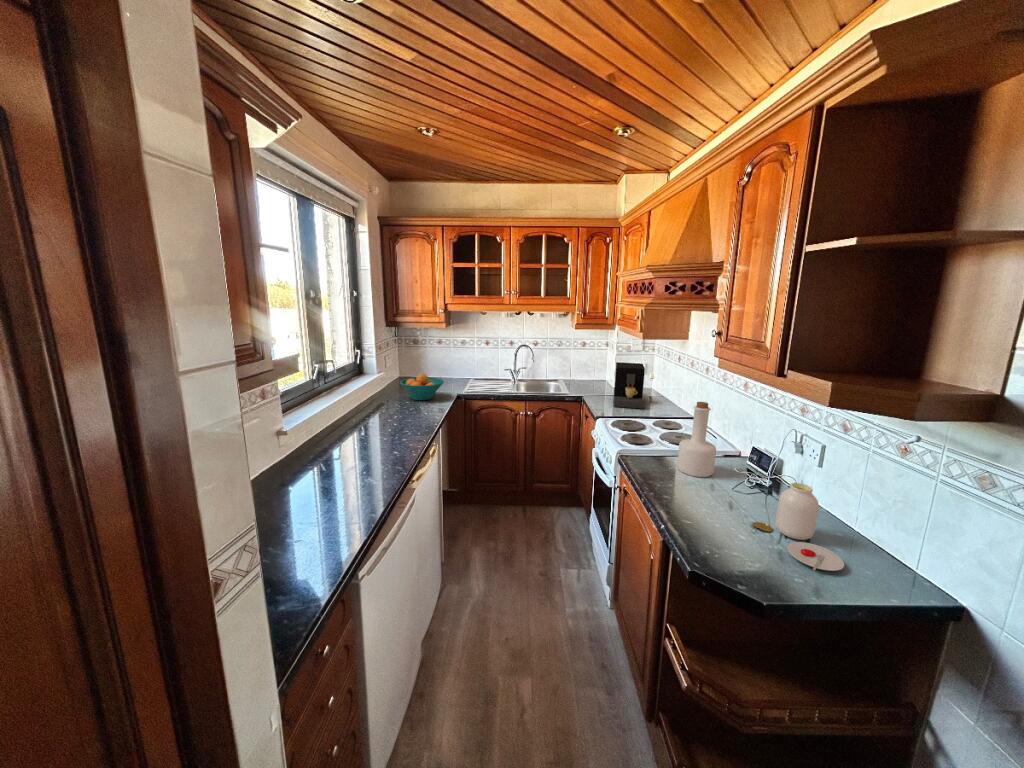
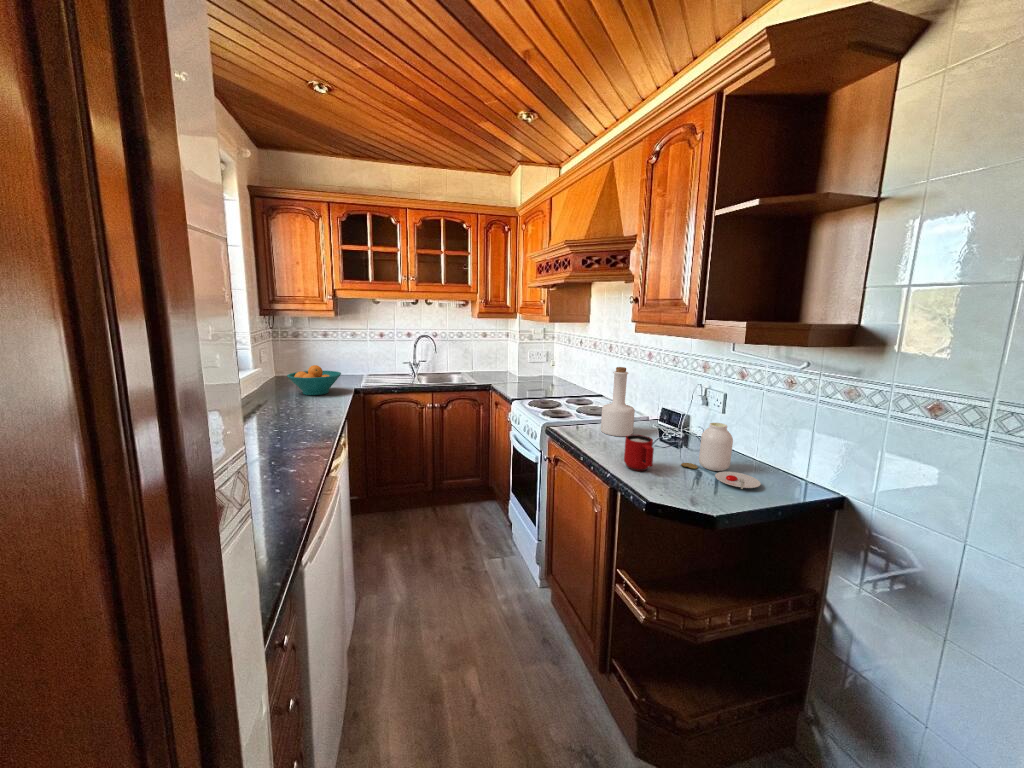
coffee maker: present [614,362,645,409] -> none [519,349,551,390]
mug: none [683,484,716,526] -> present [624,435,654,471]

